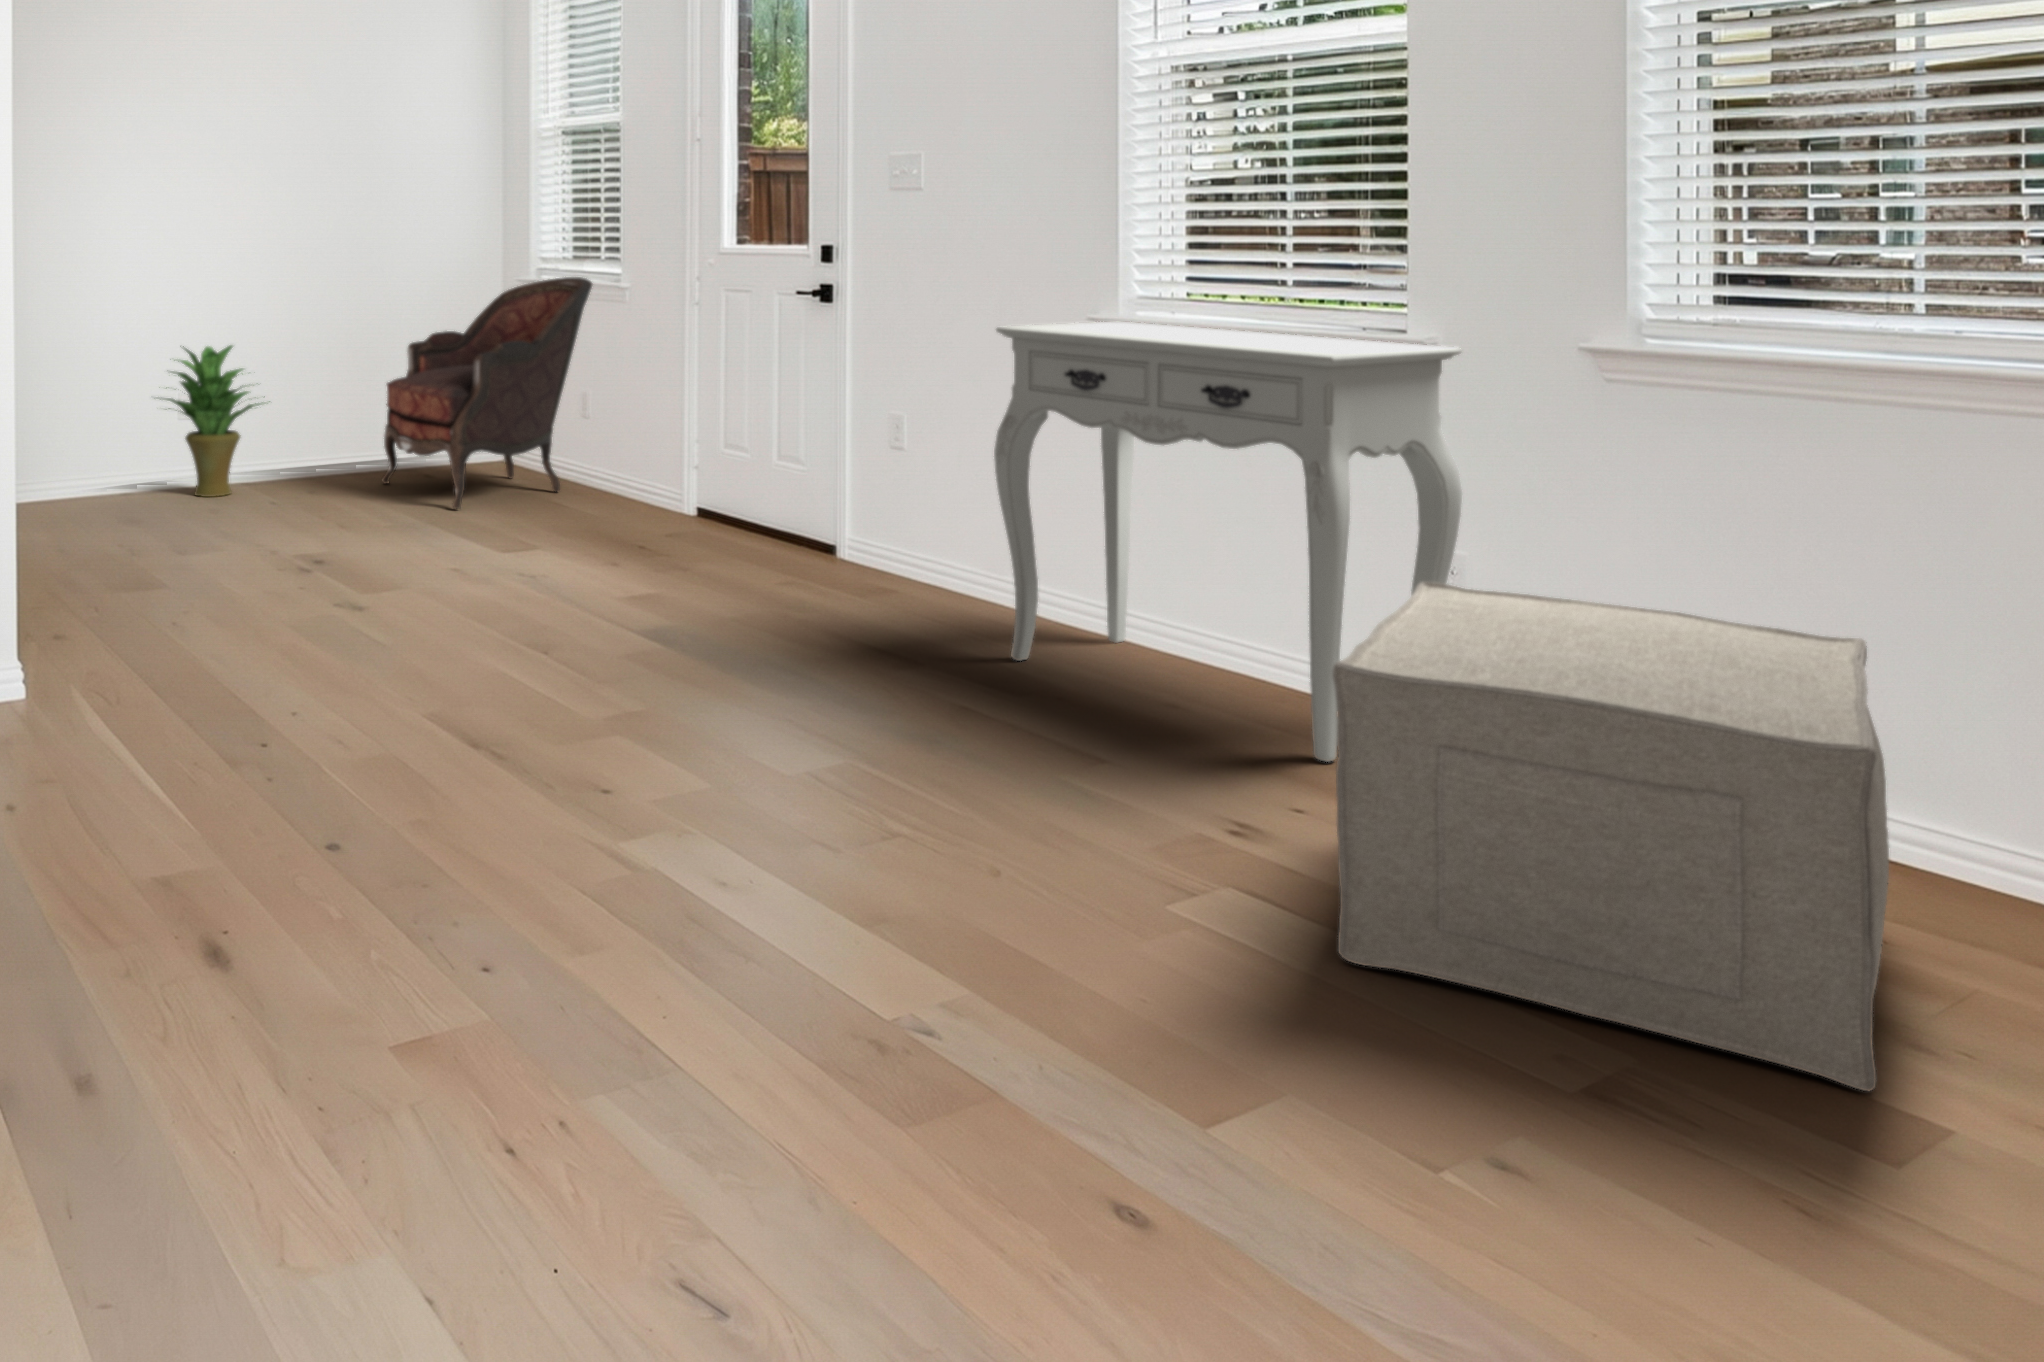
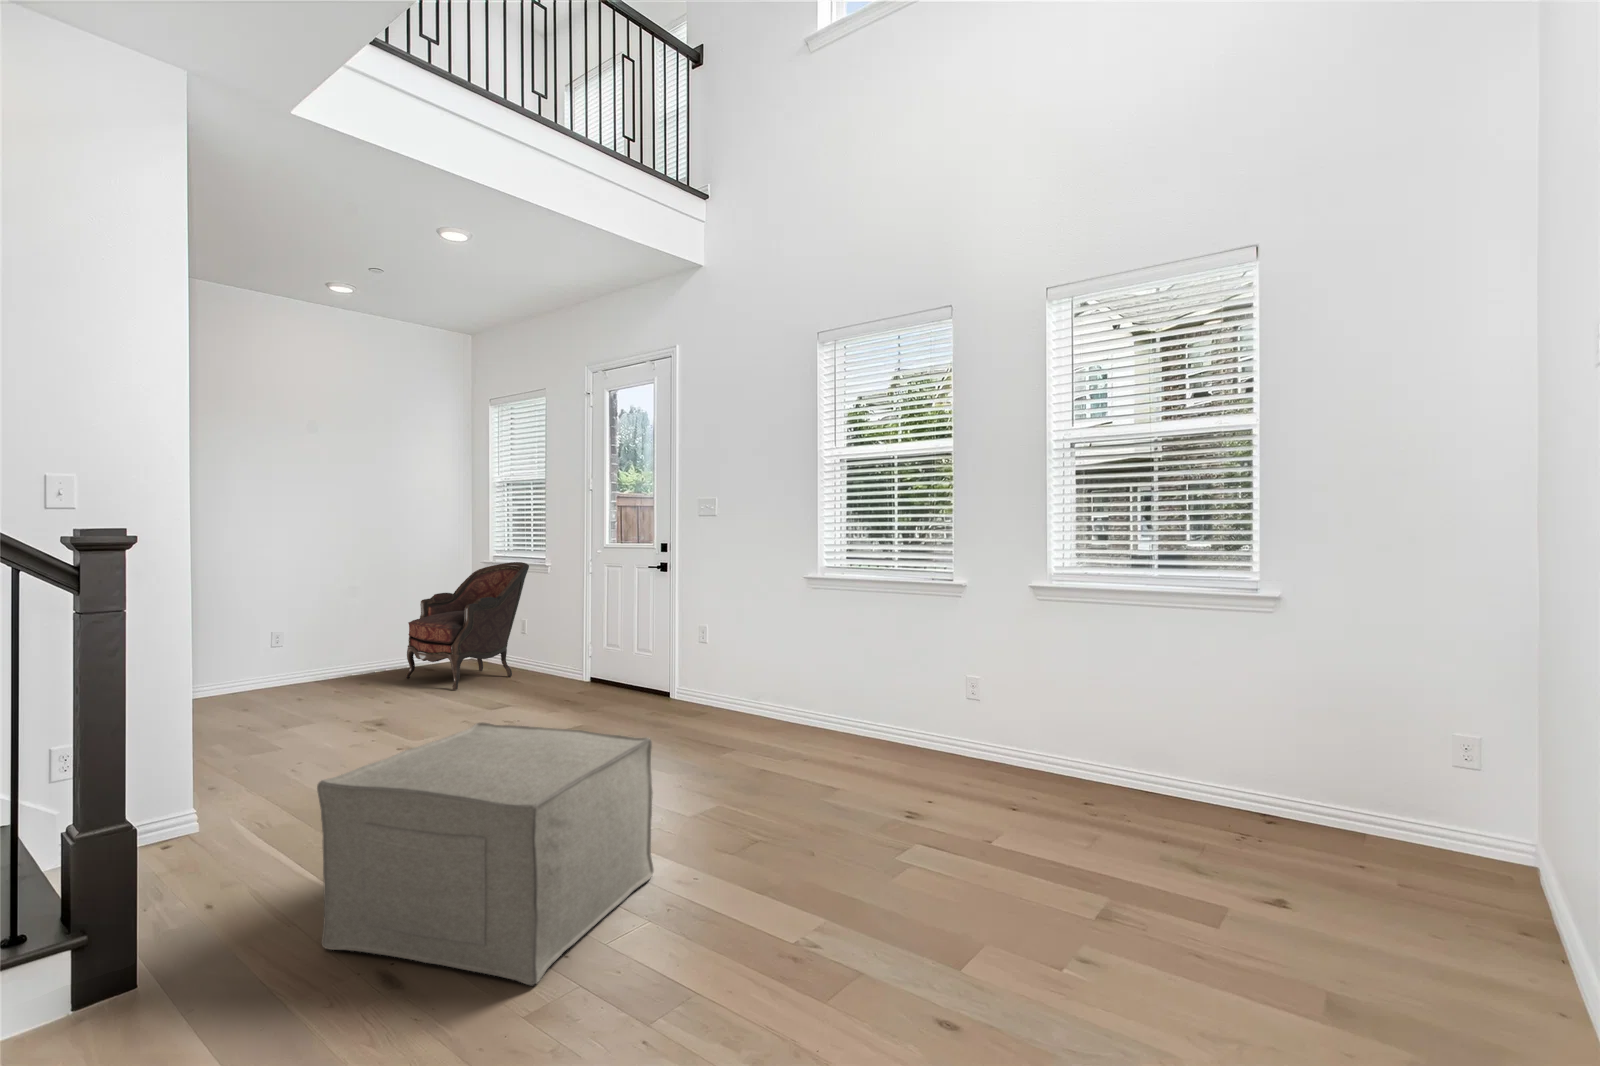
console table: present [994,322,1462,762] -> none [765,579,977,780]
potted plant: present [166,345,270,497] -> none [257,603,337,692]
ottoman: present [1332,582,1889,1091] -> present [317,722,654,985]

